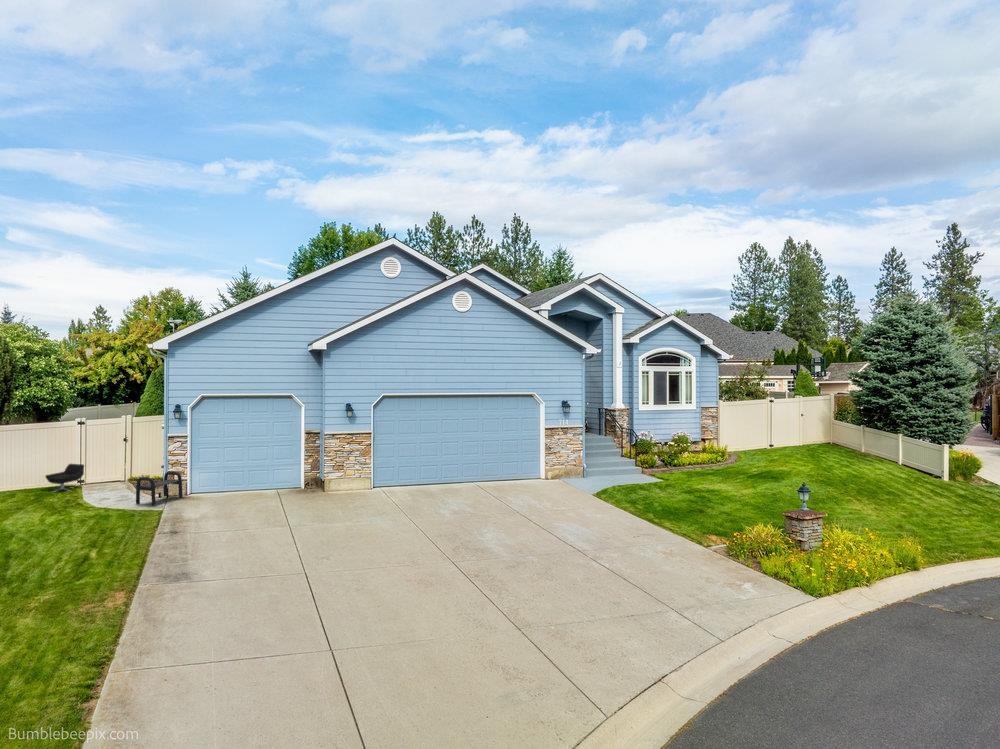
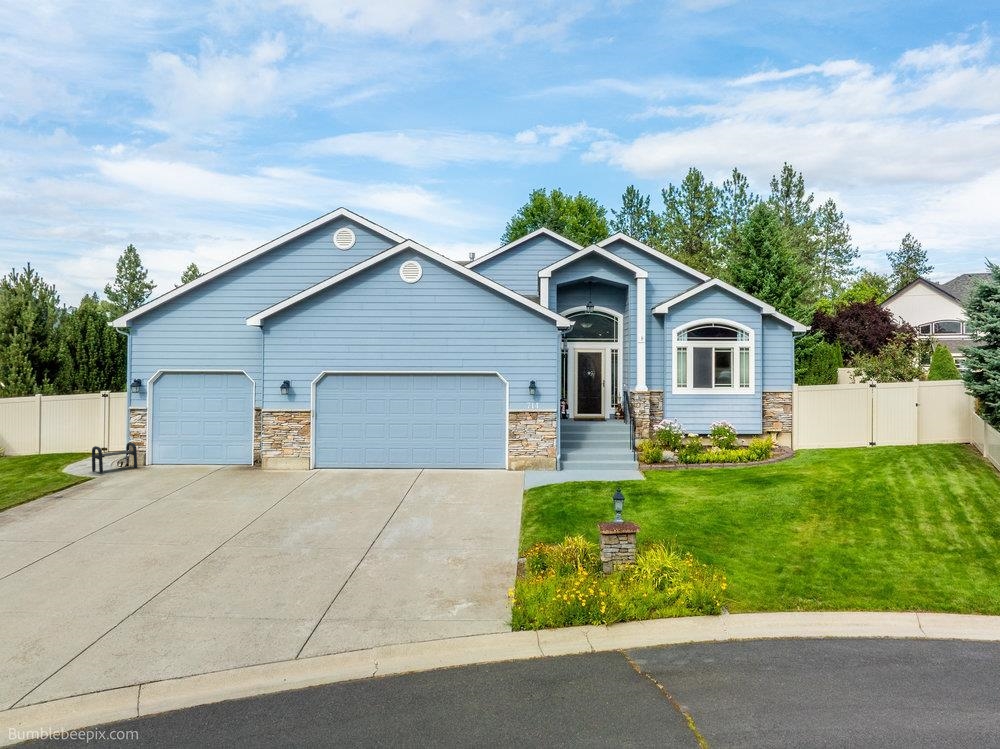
lounge chair: present [46,464,84,489] -> none [56,433,88,458]

